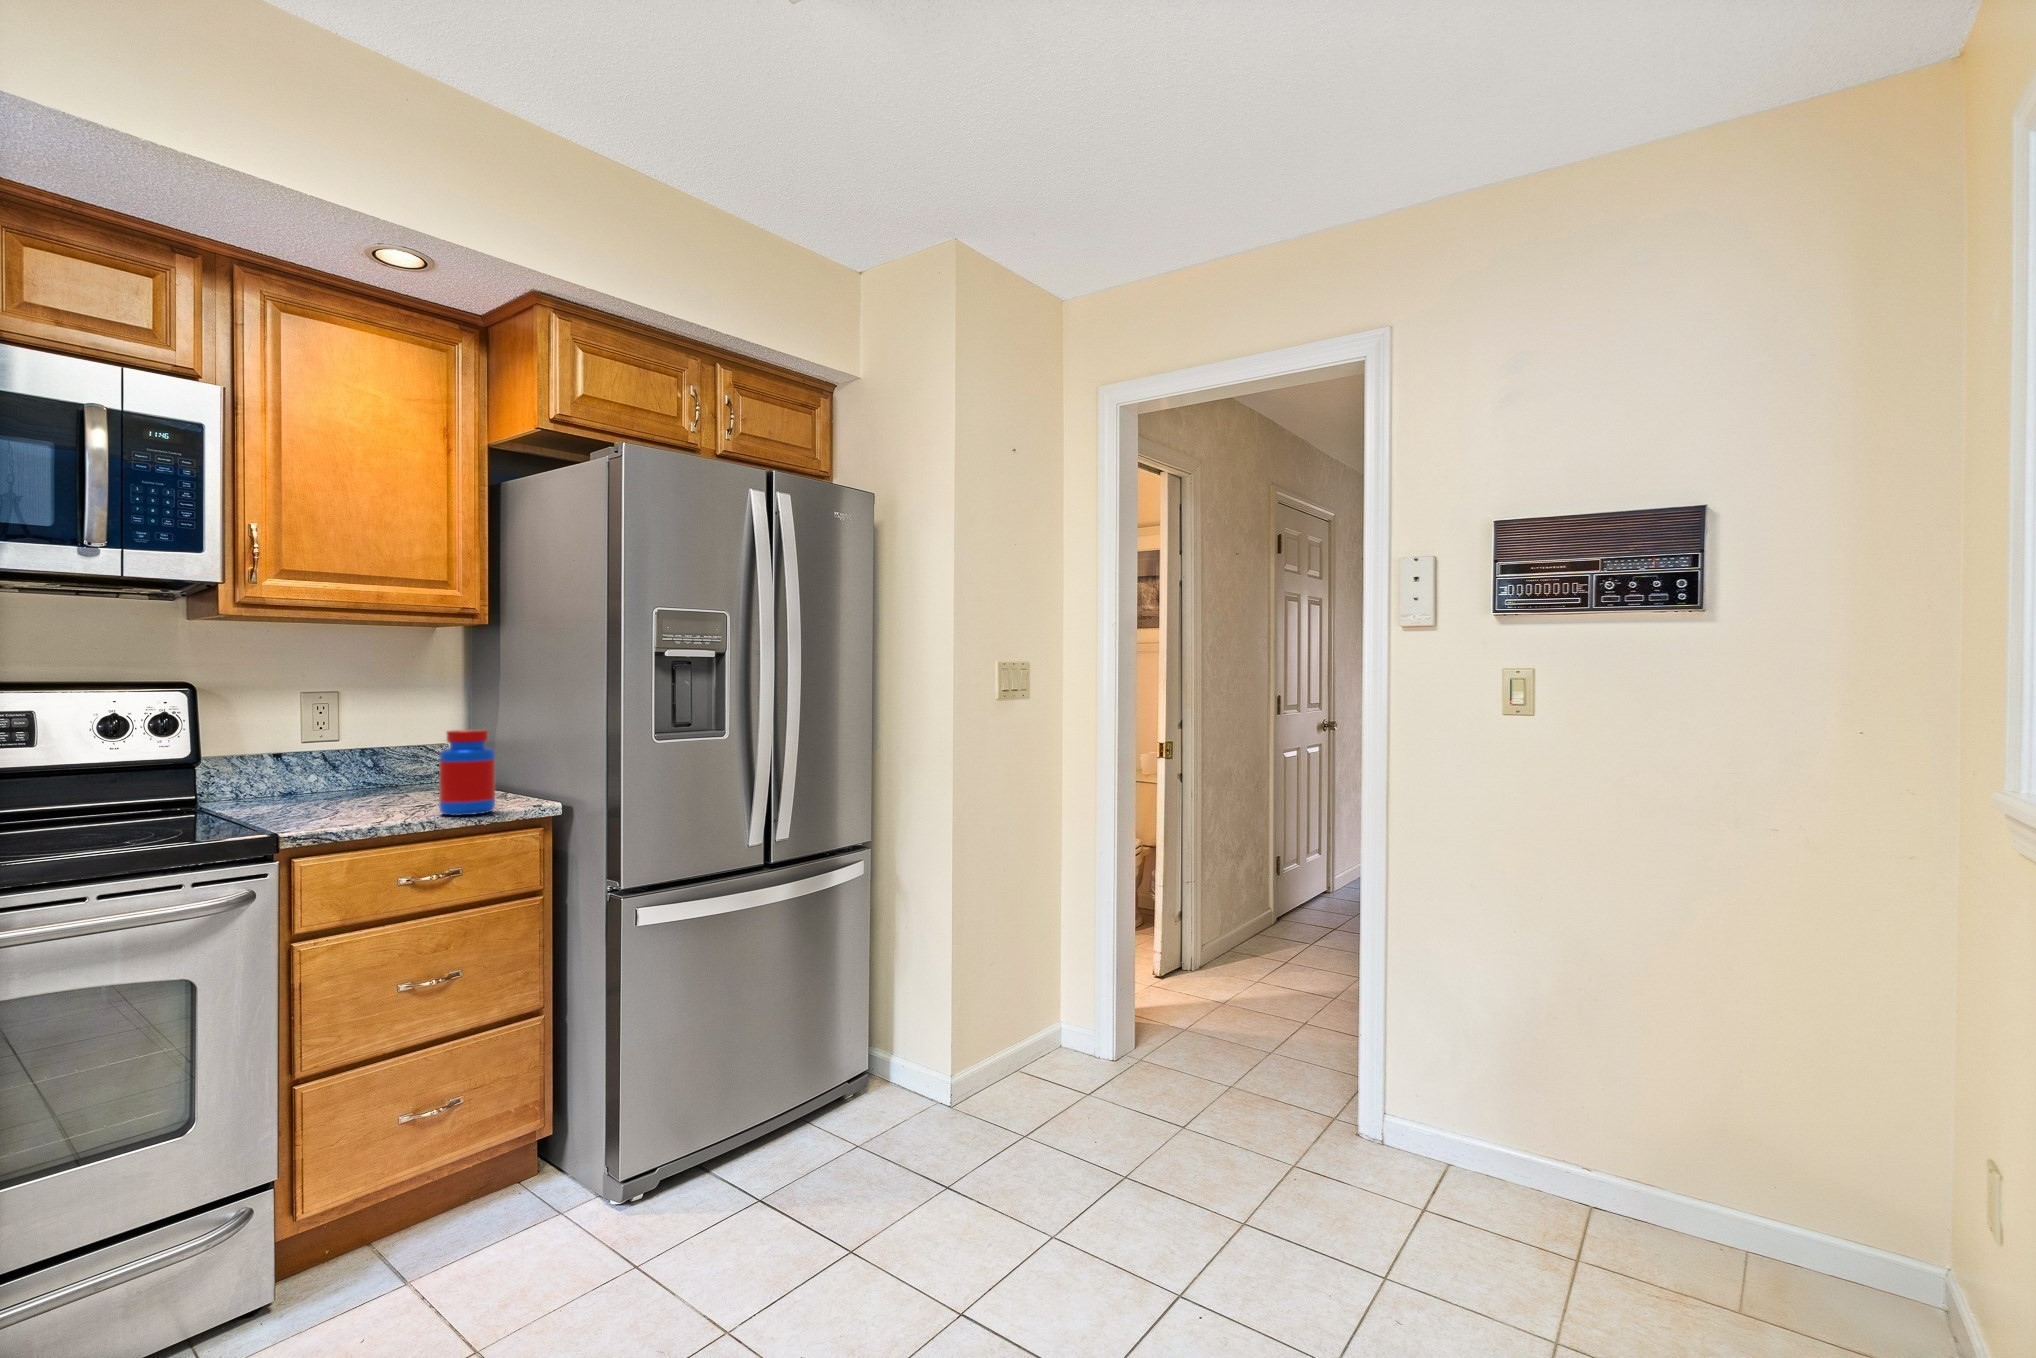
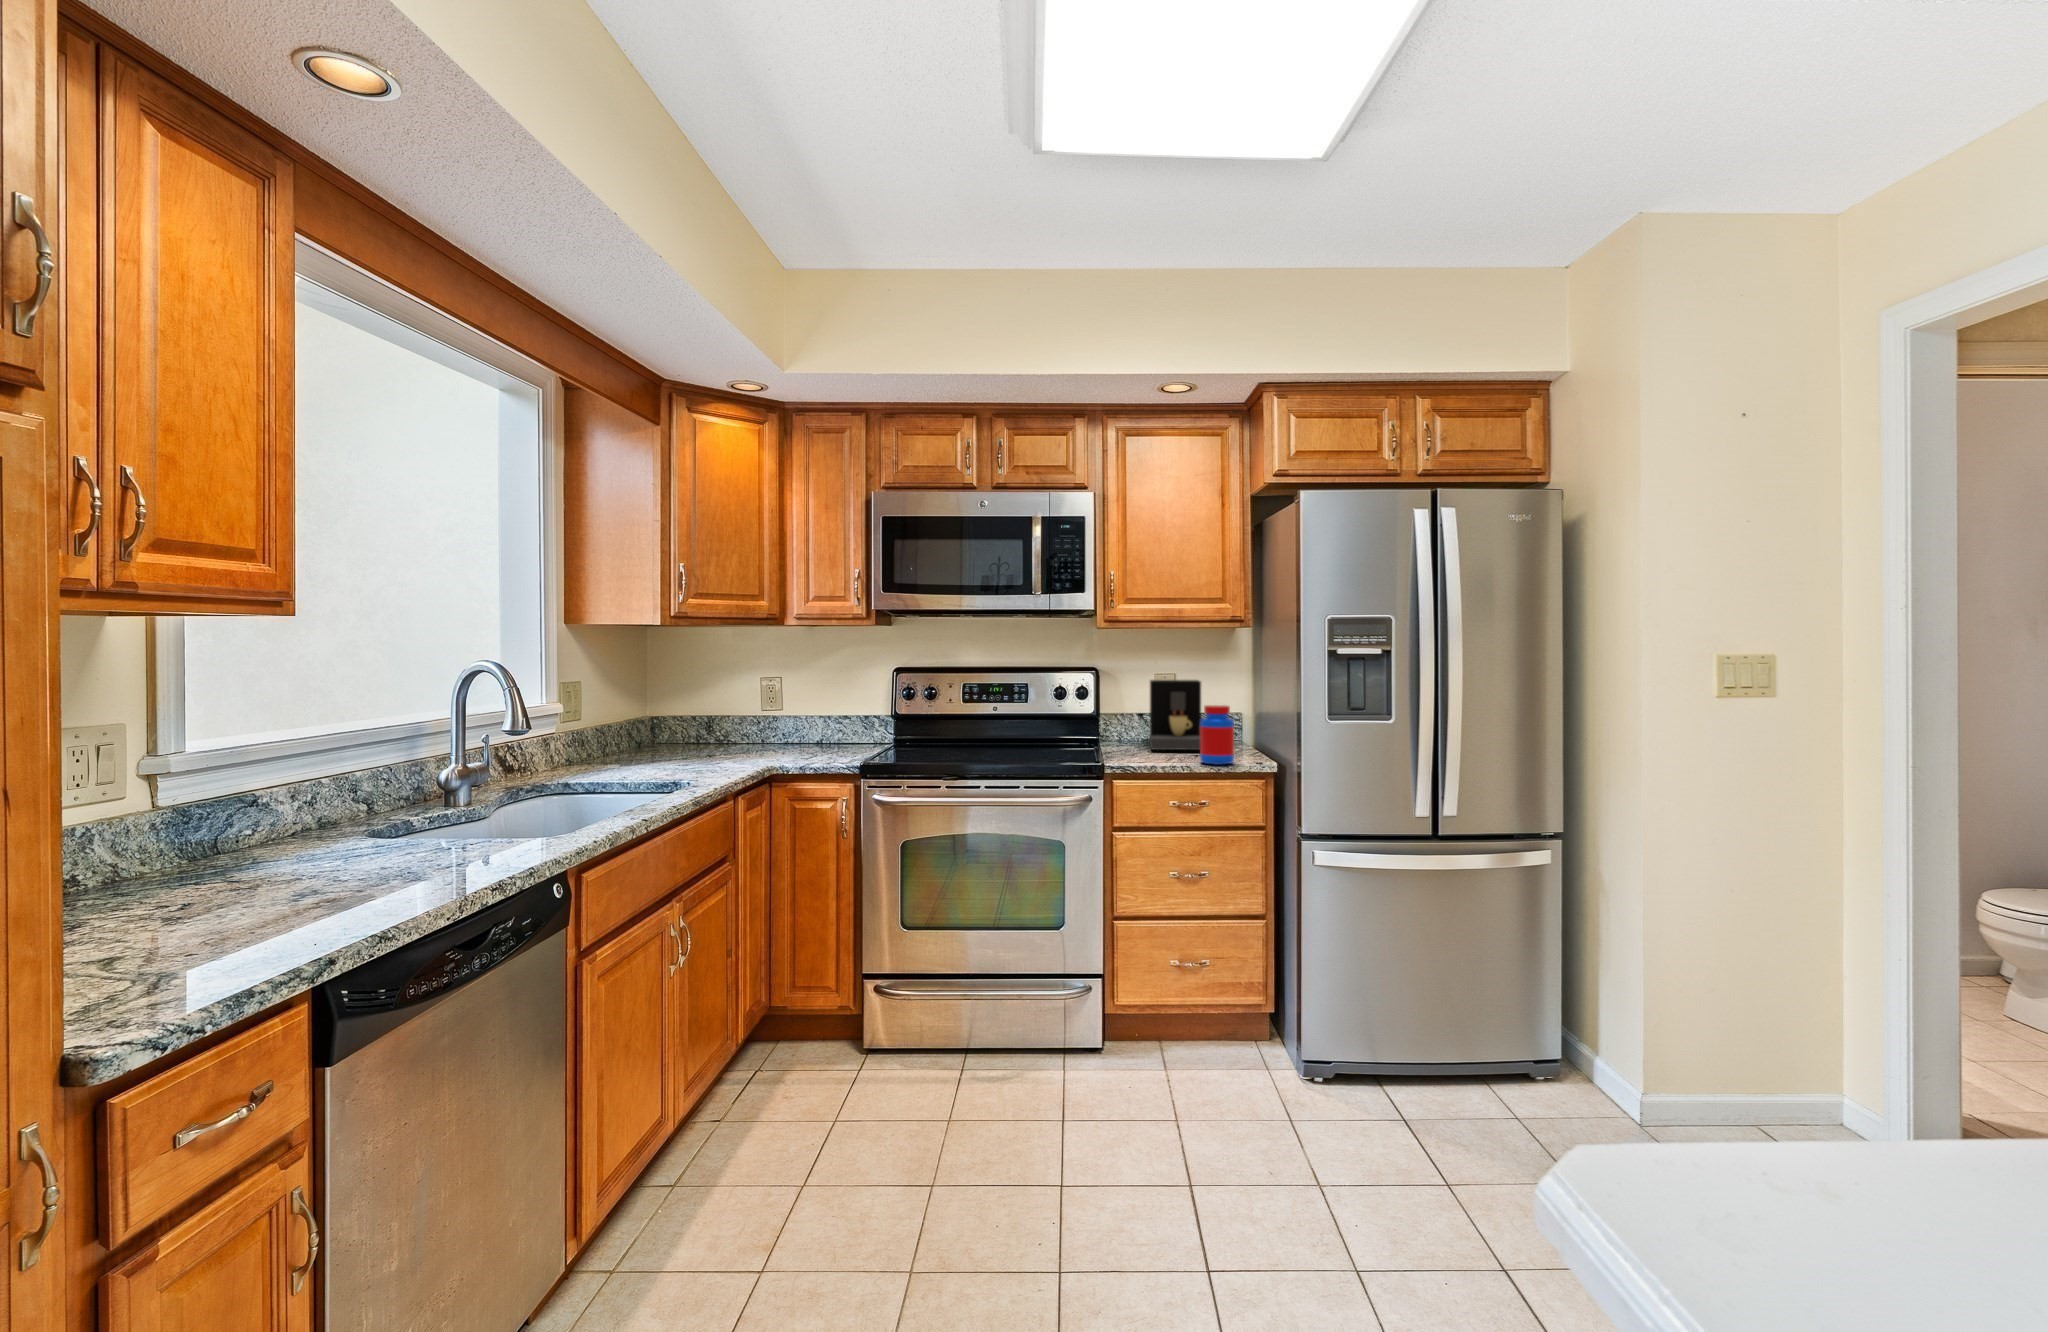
coffee maker: none [281,700,413,806] -> present [1149,680,1201,750]

